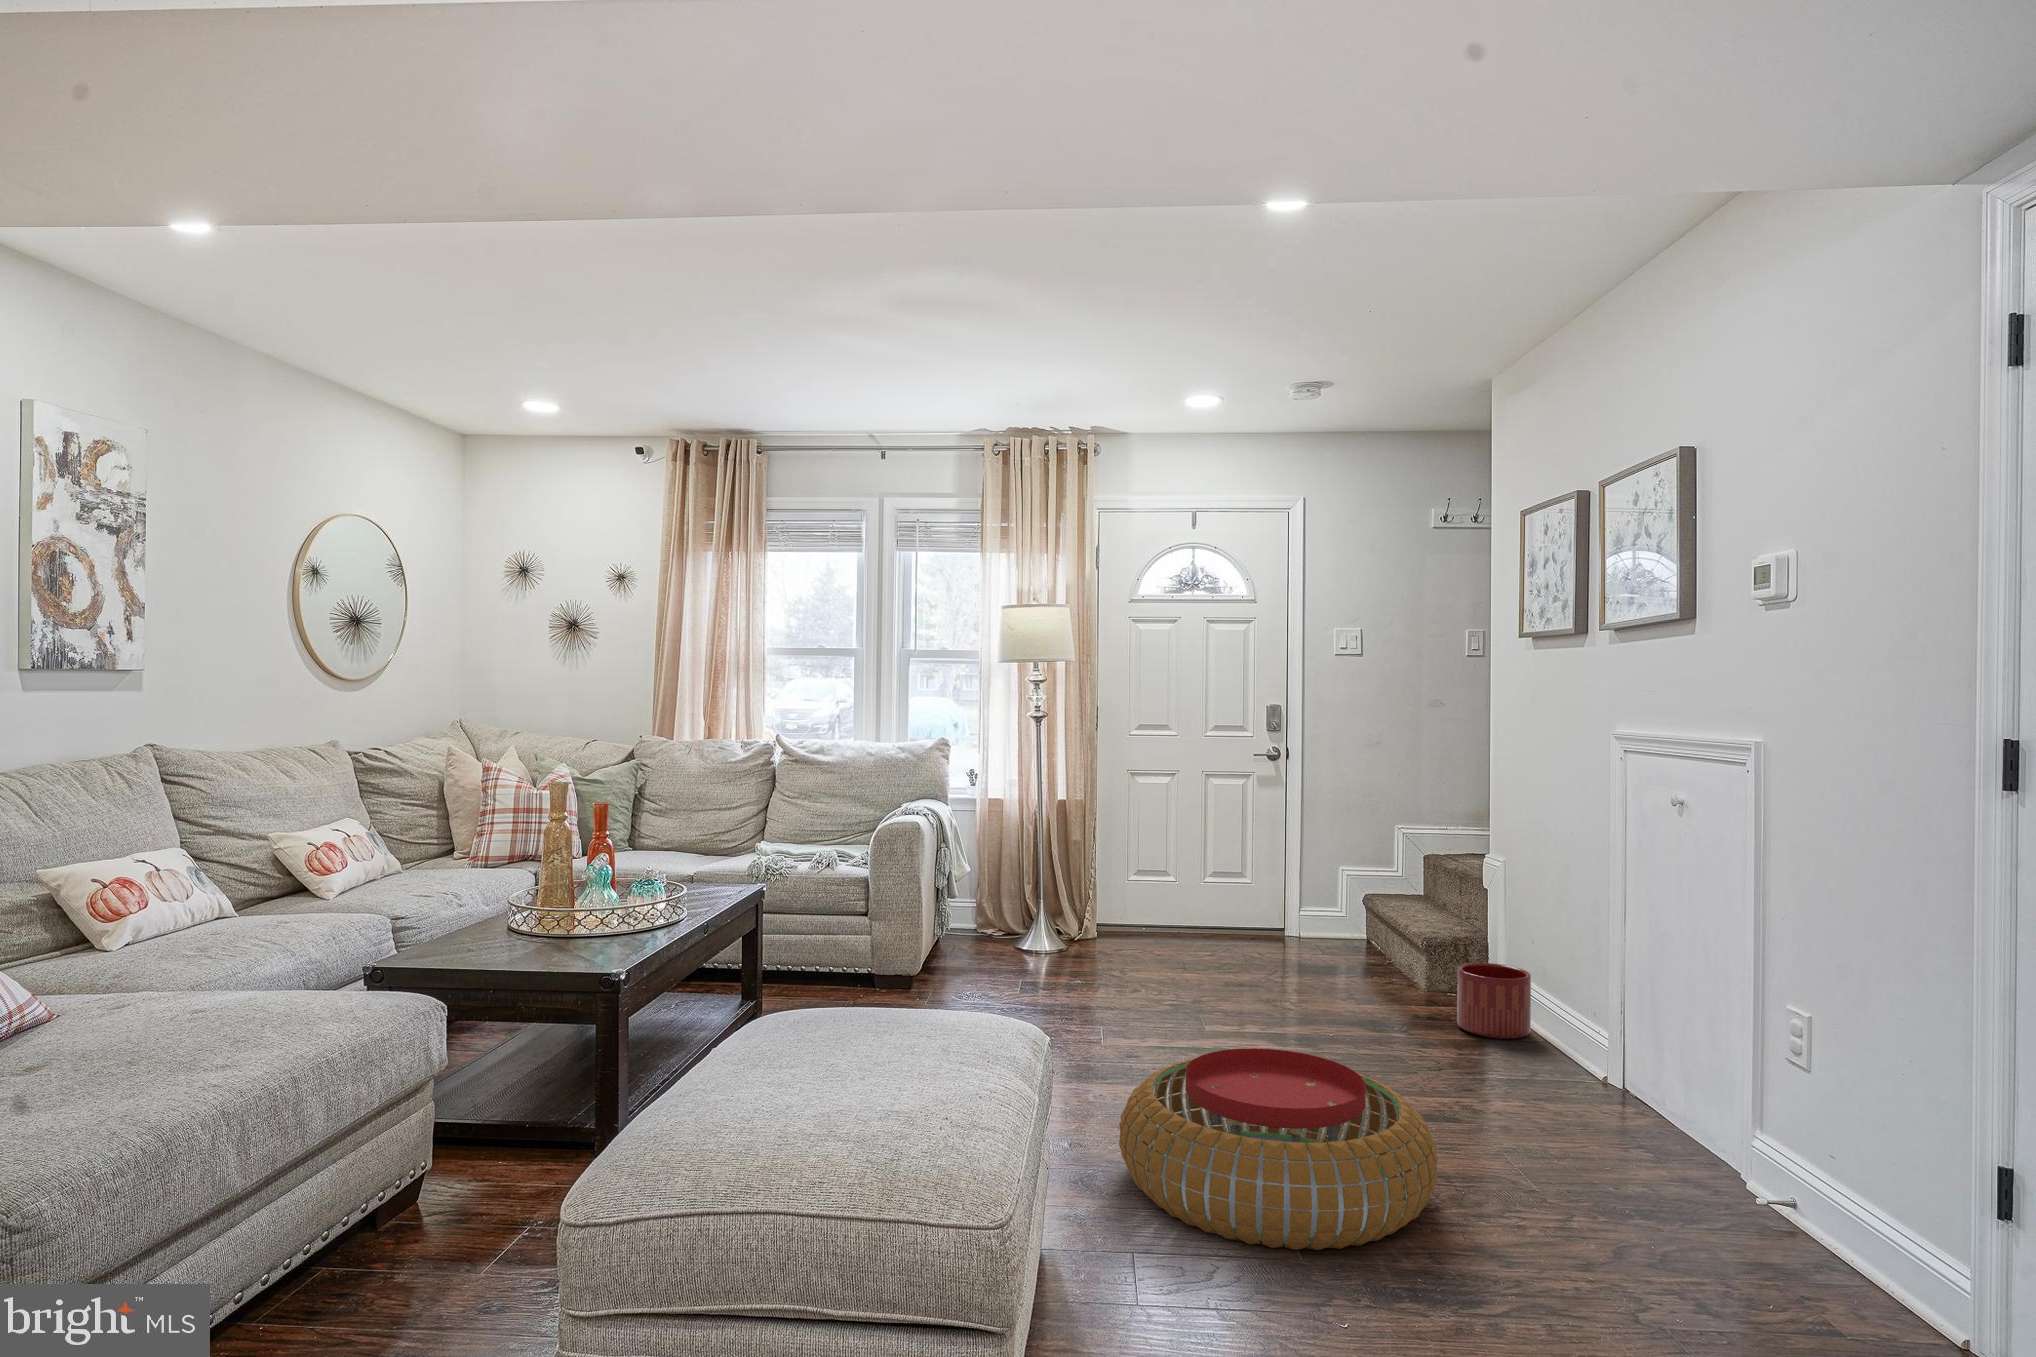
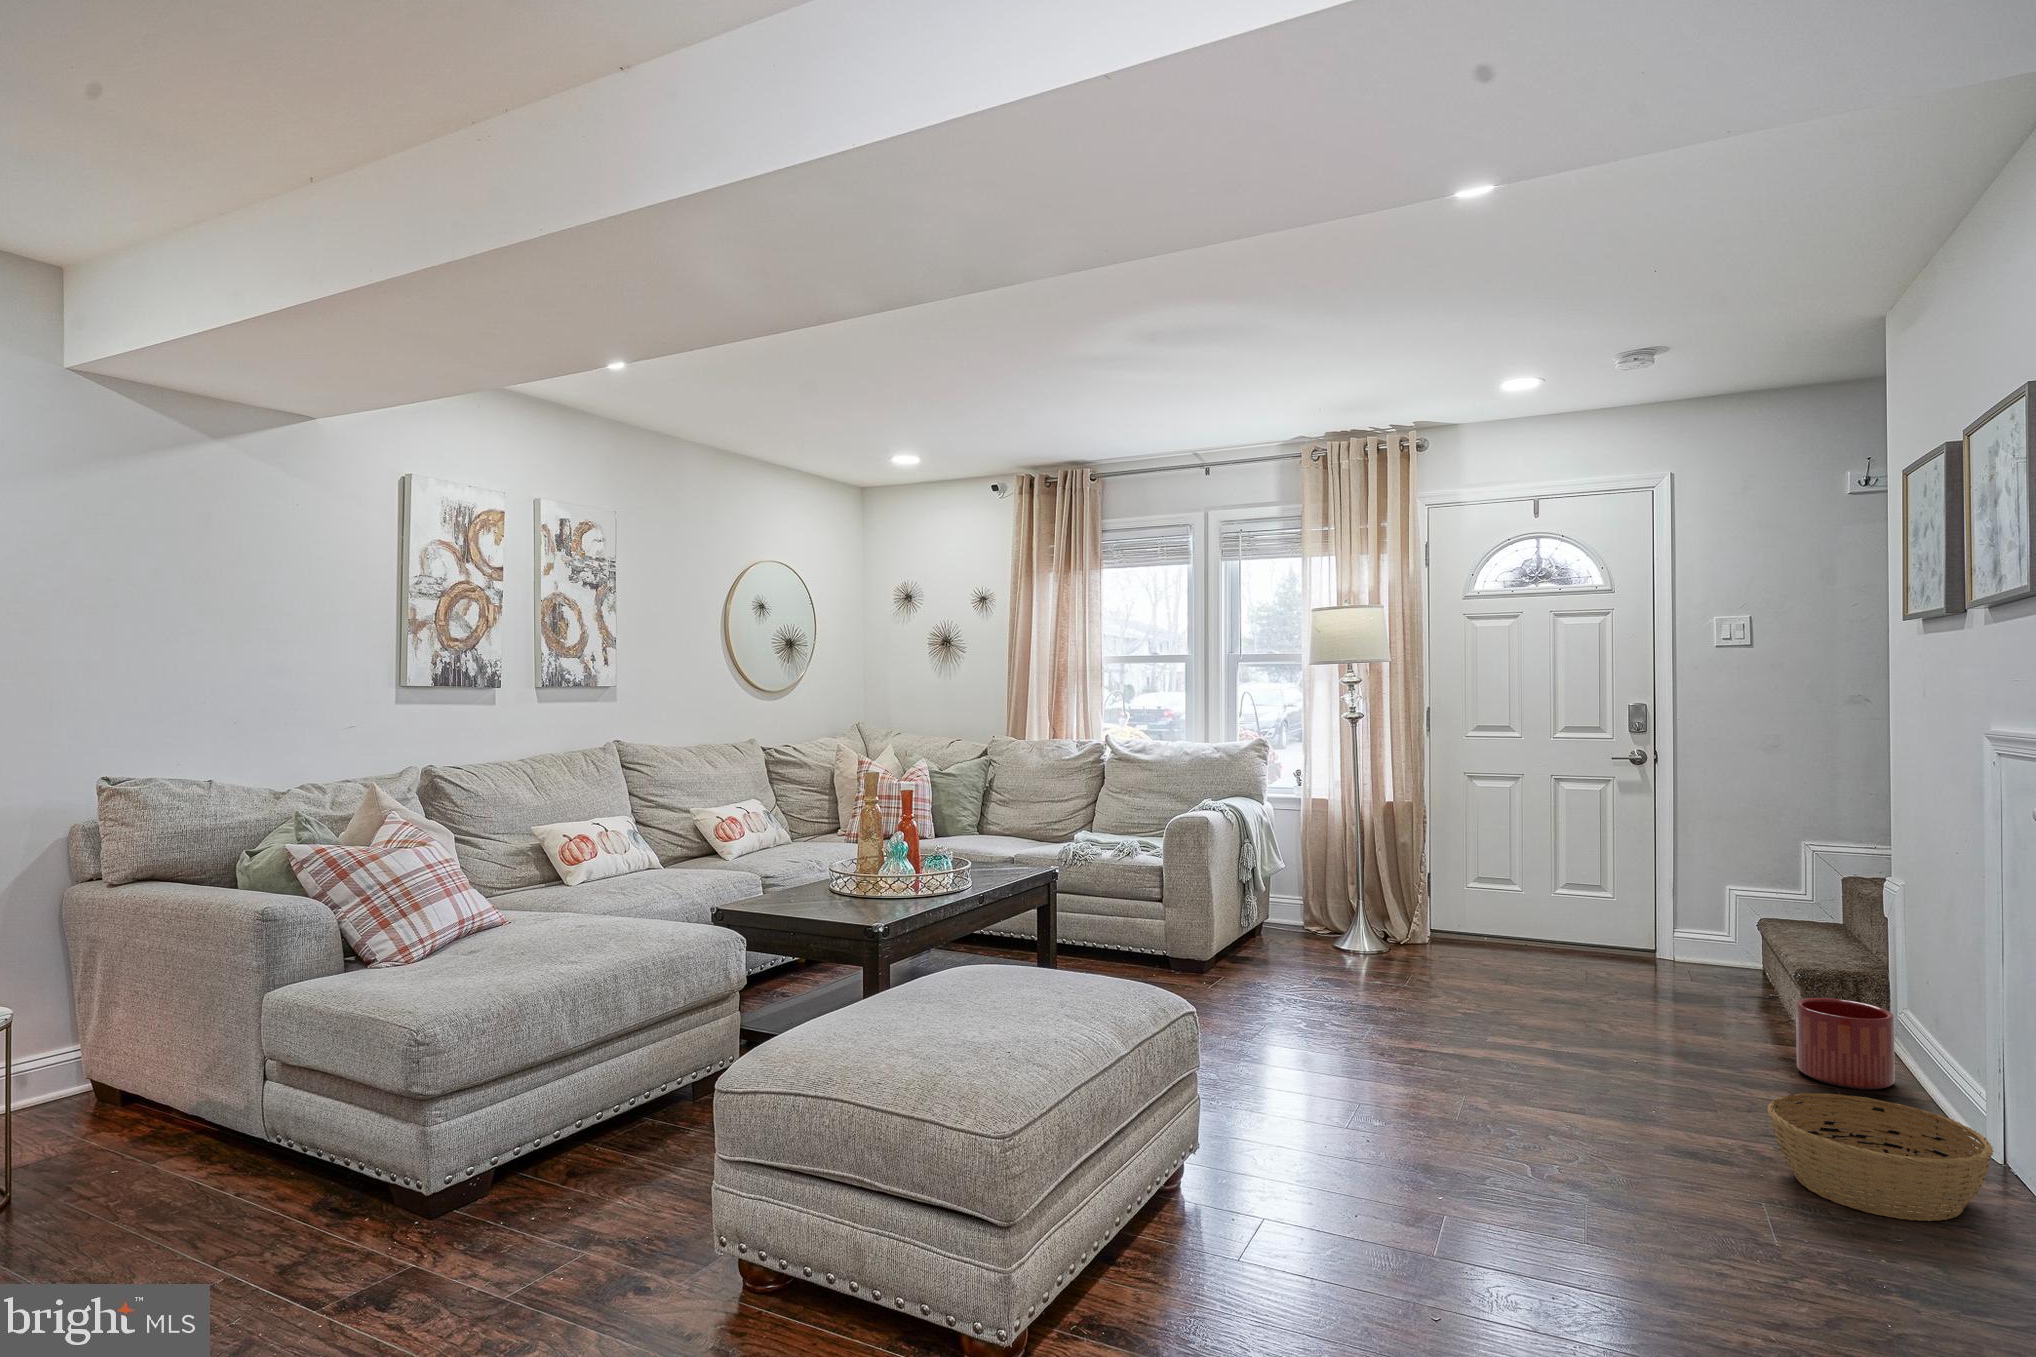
pouf: present [1119,1048,1438,1250] -> none [1276,1047,1611,1250]
basket: none [1502,1049,1675,1152] -> present [1767,1093,1994,1221]

